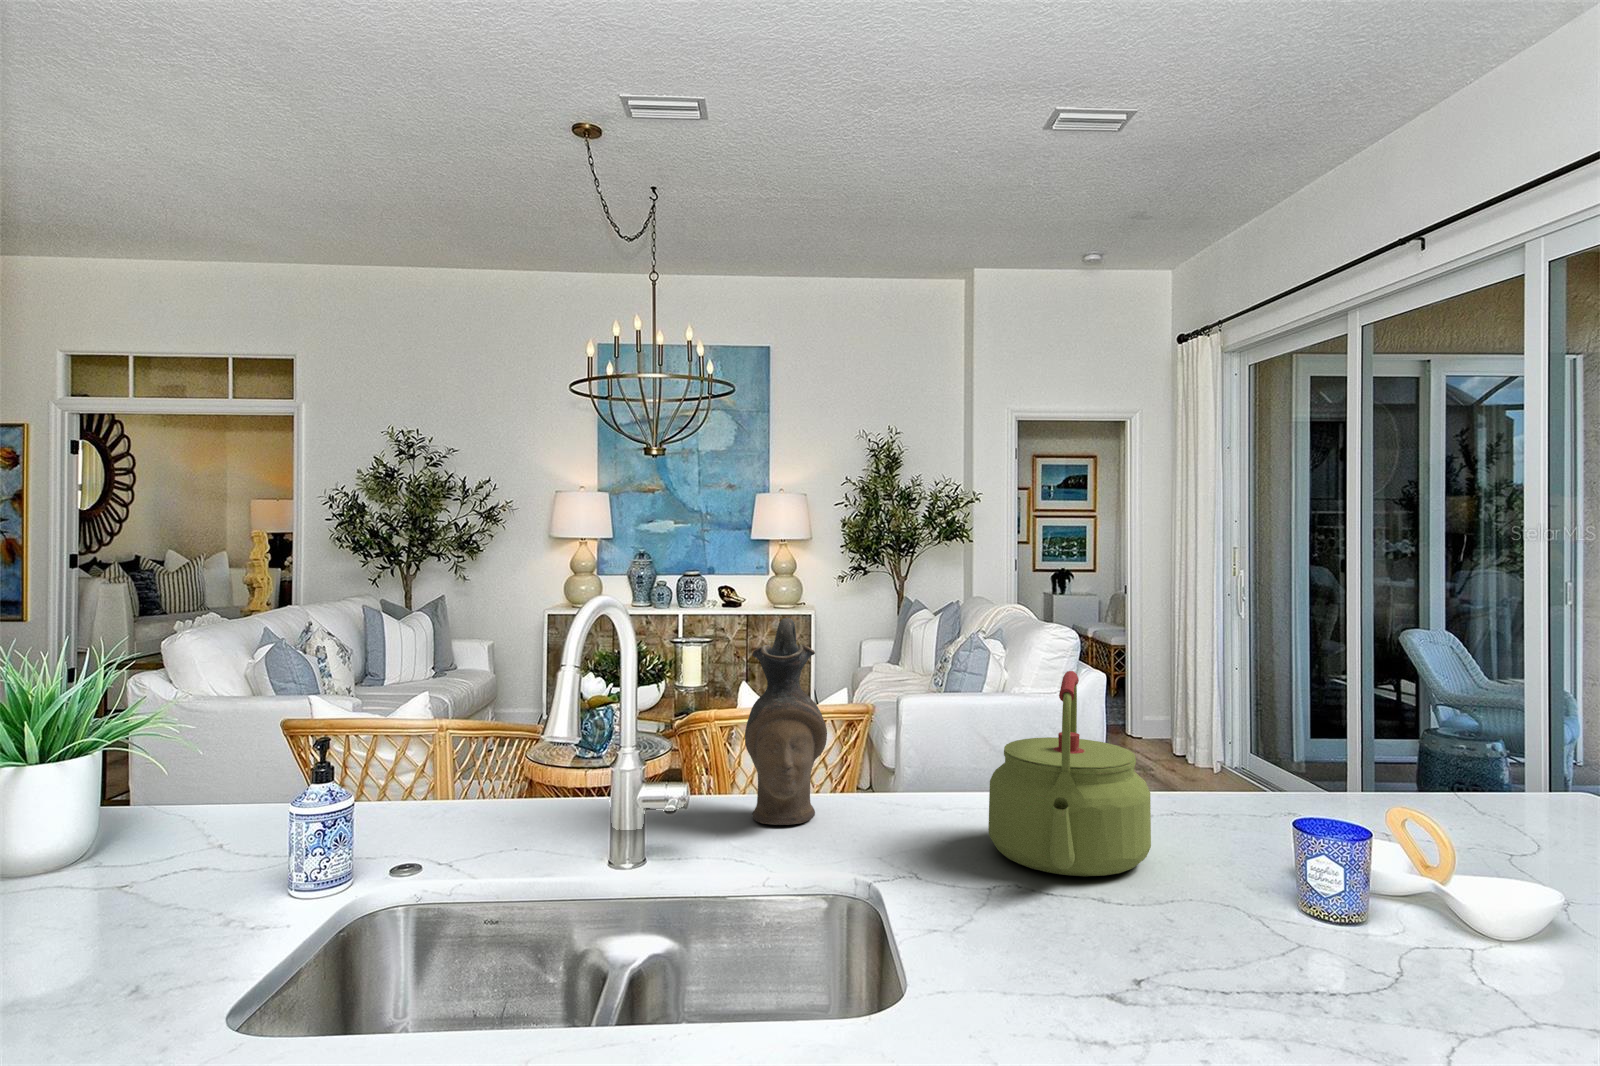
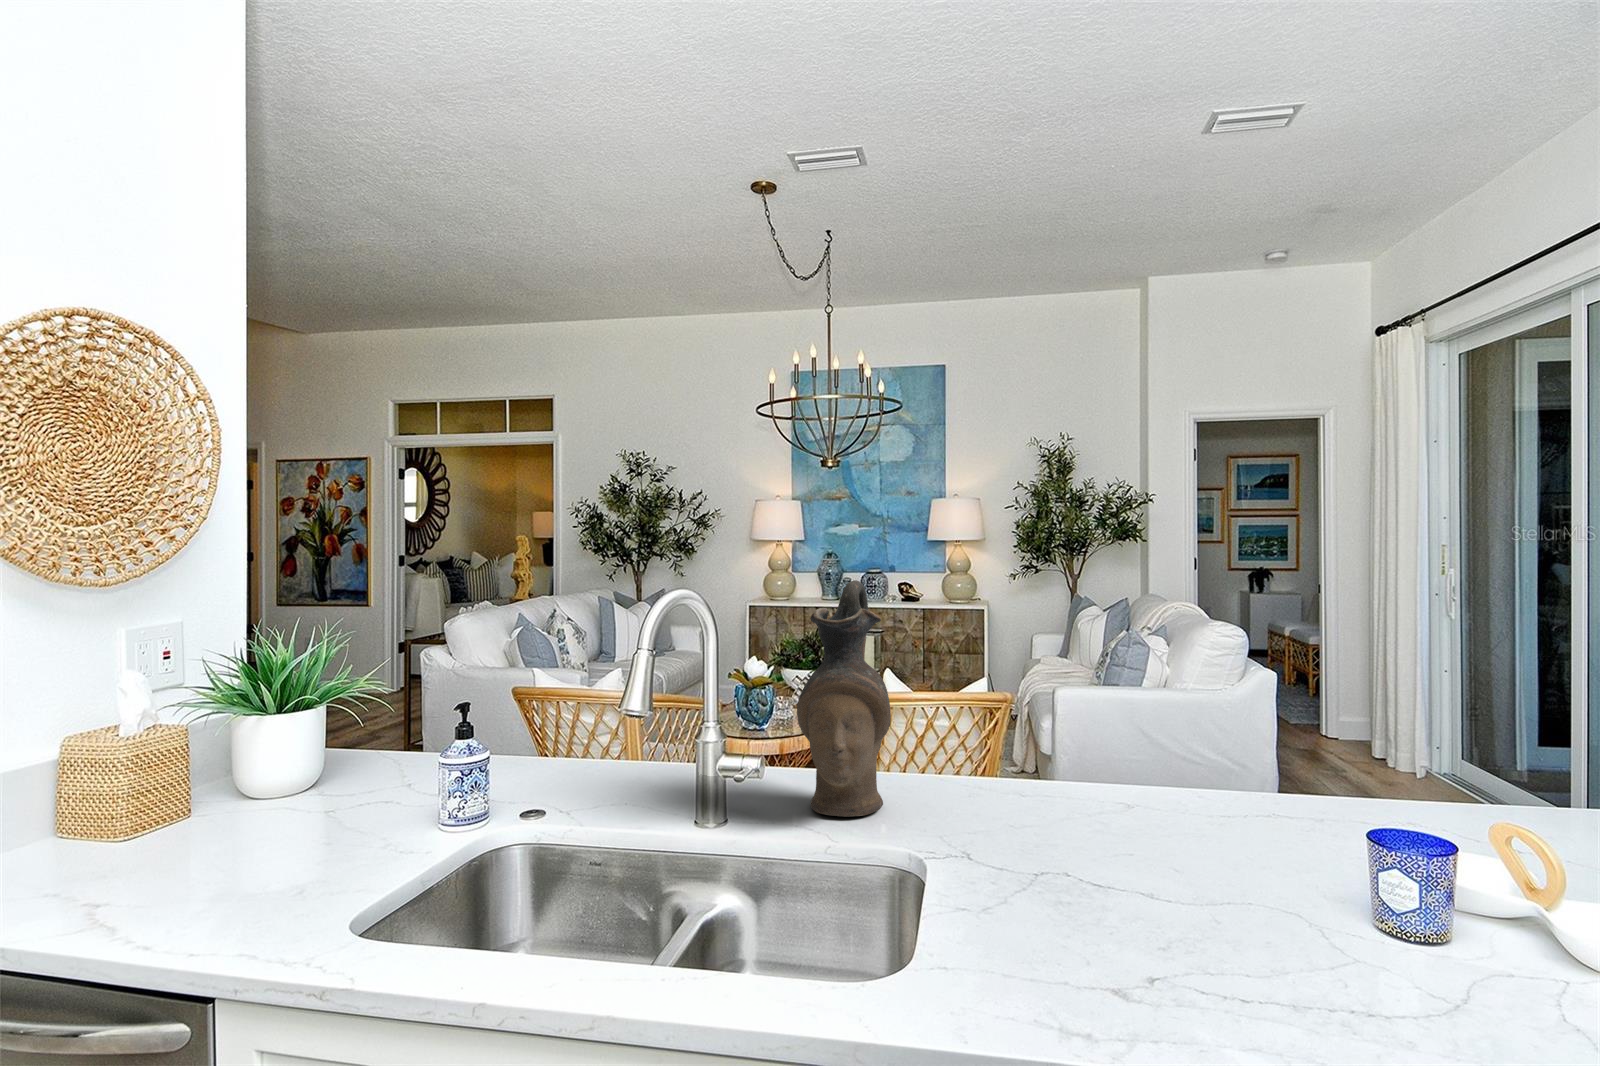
kettle: present [988,671,1151,876] -> none [1082,643,1311,922]

